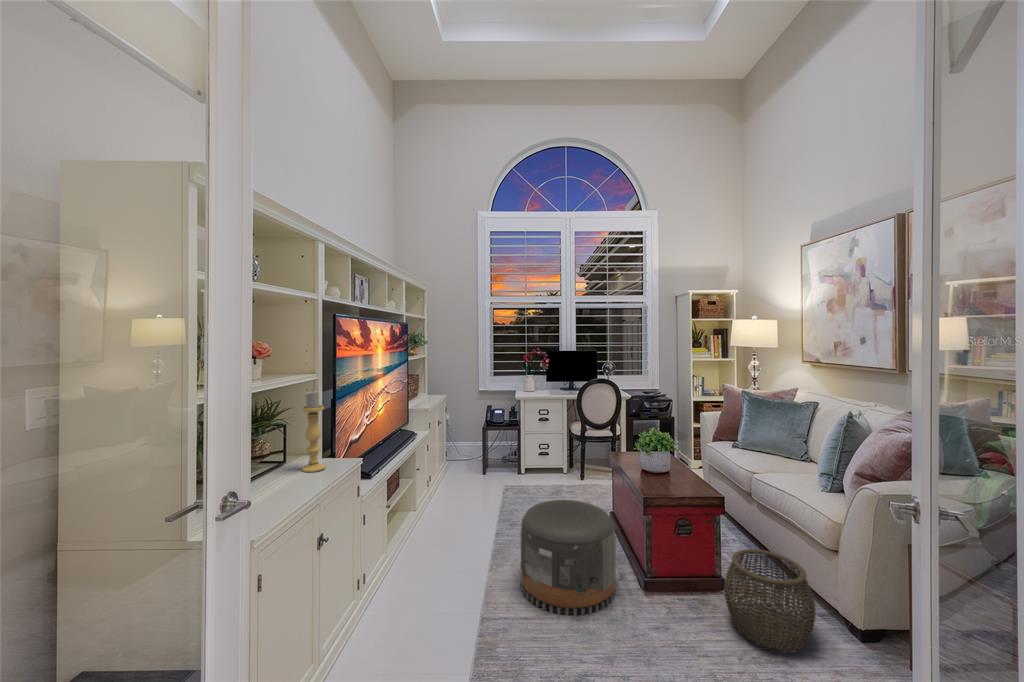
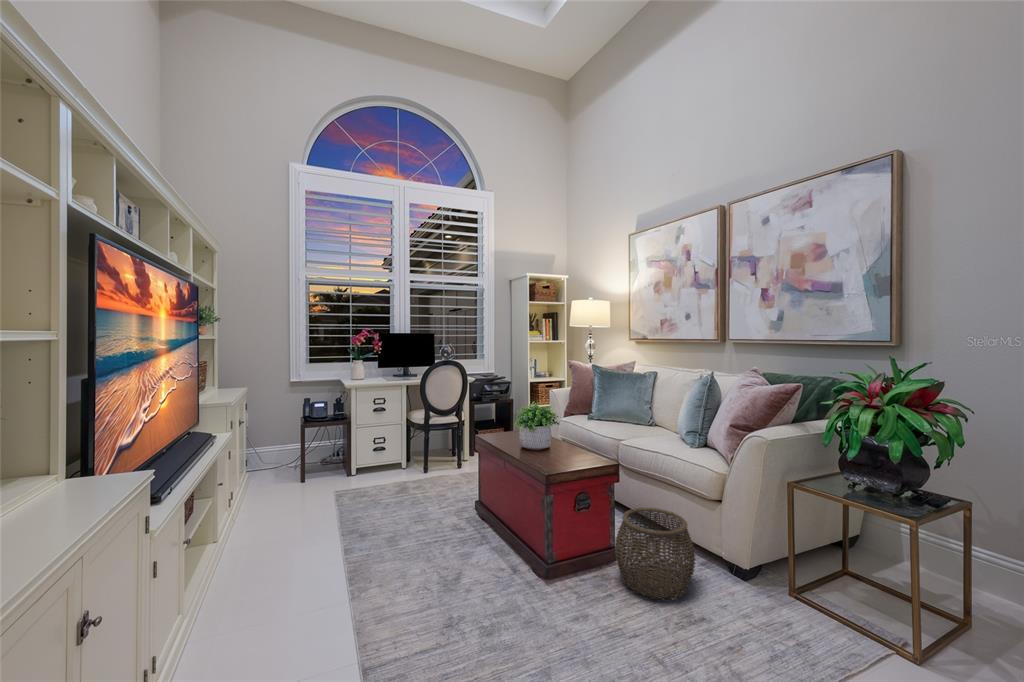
candle holder: present [302,391,325,472] -> none [31,357,85,502]
pouf: present [521,500,616,616] -> none [395,491,508,628]

